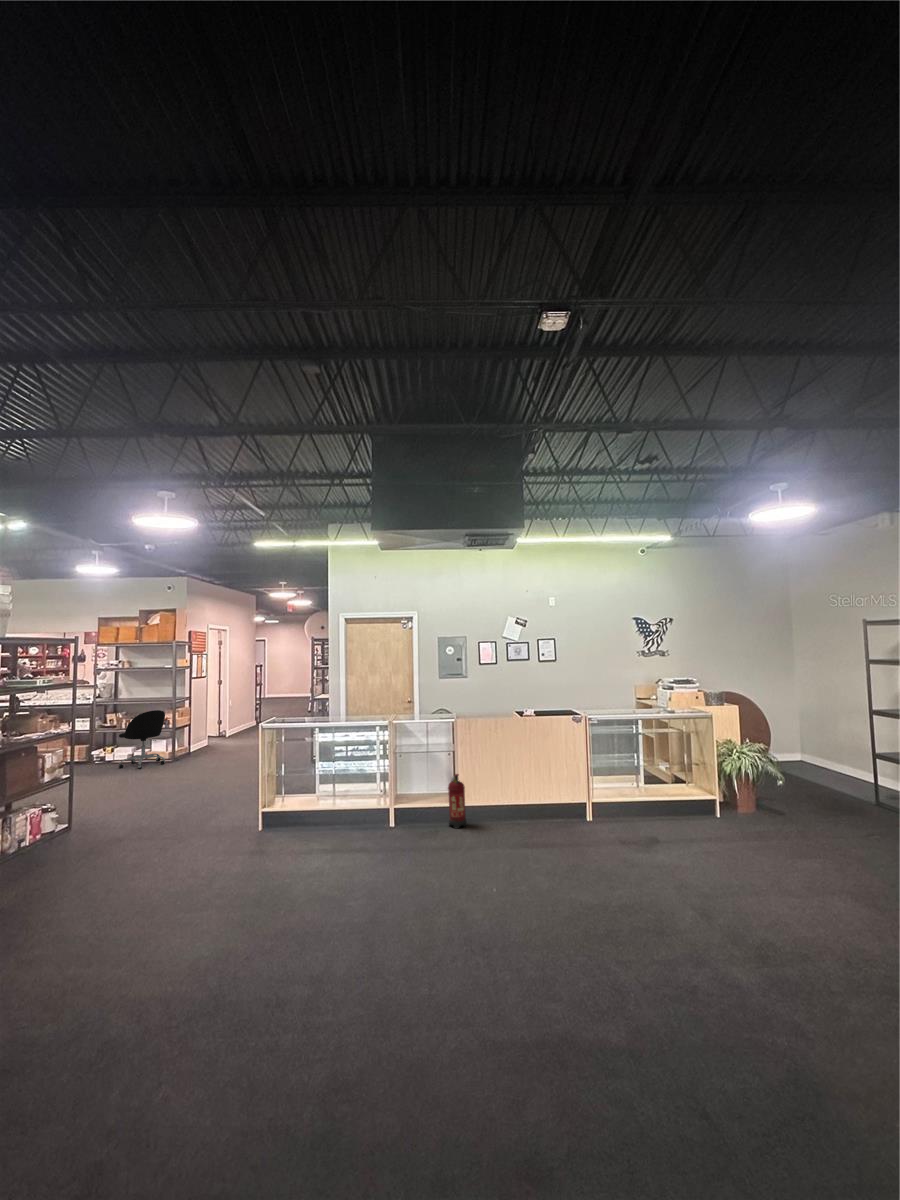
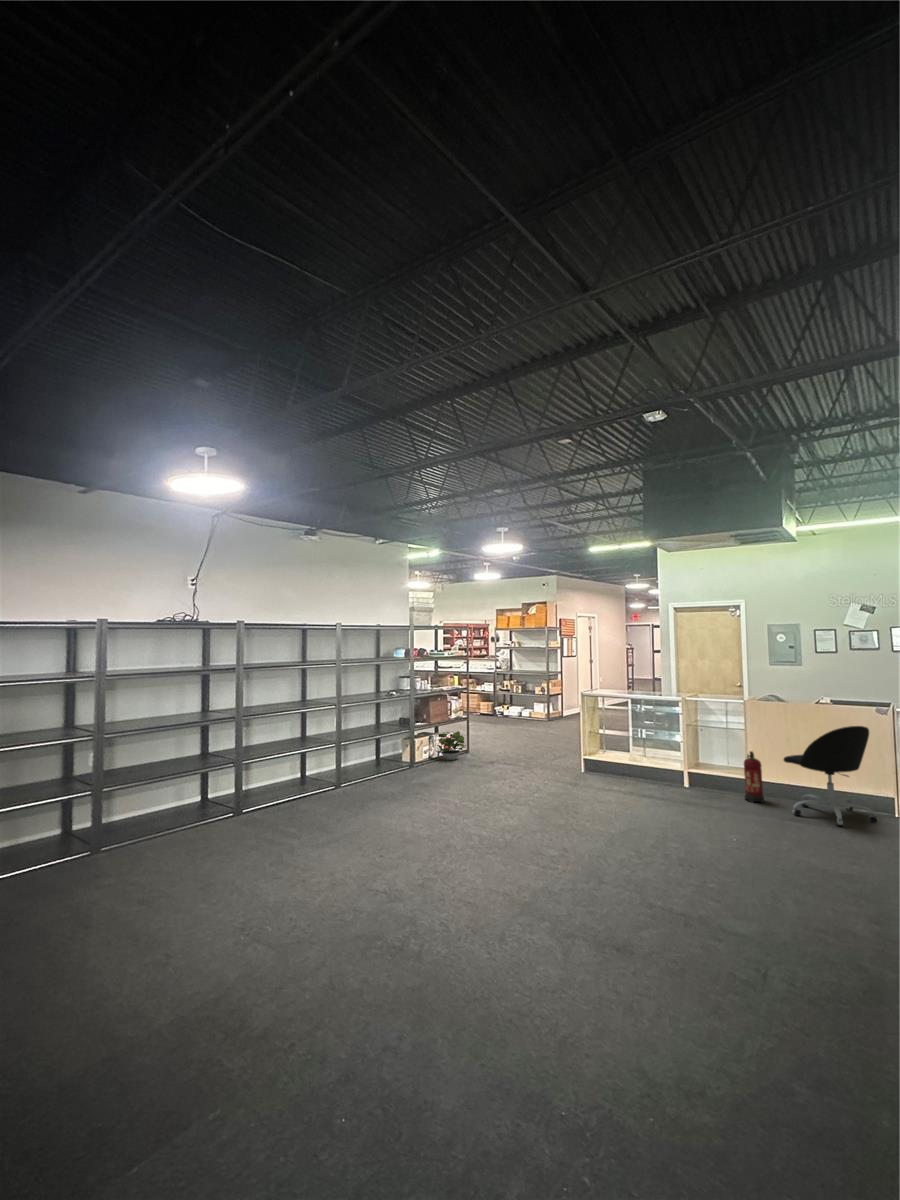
office chair: present [119,710,165,769] -> present [784,726,878,826]
potted plant: none [18,804,74,852] -> present [437,731,466,760]

